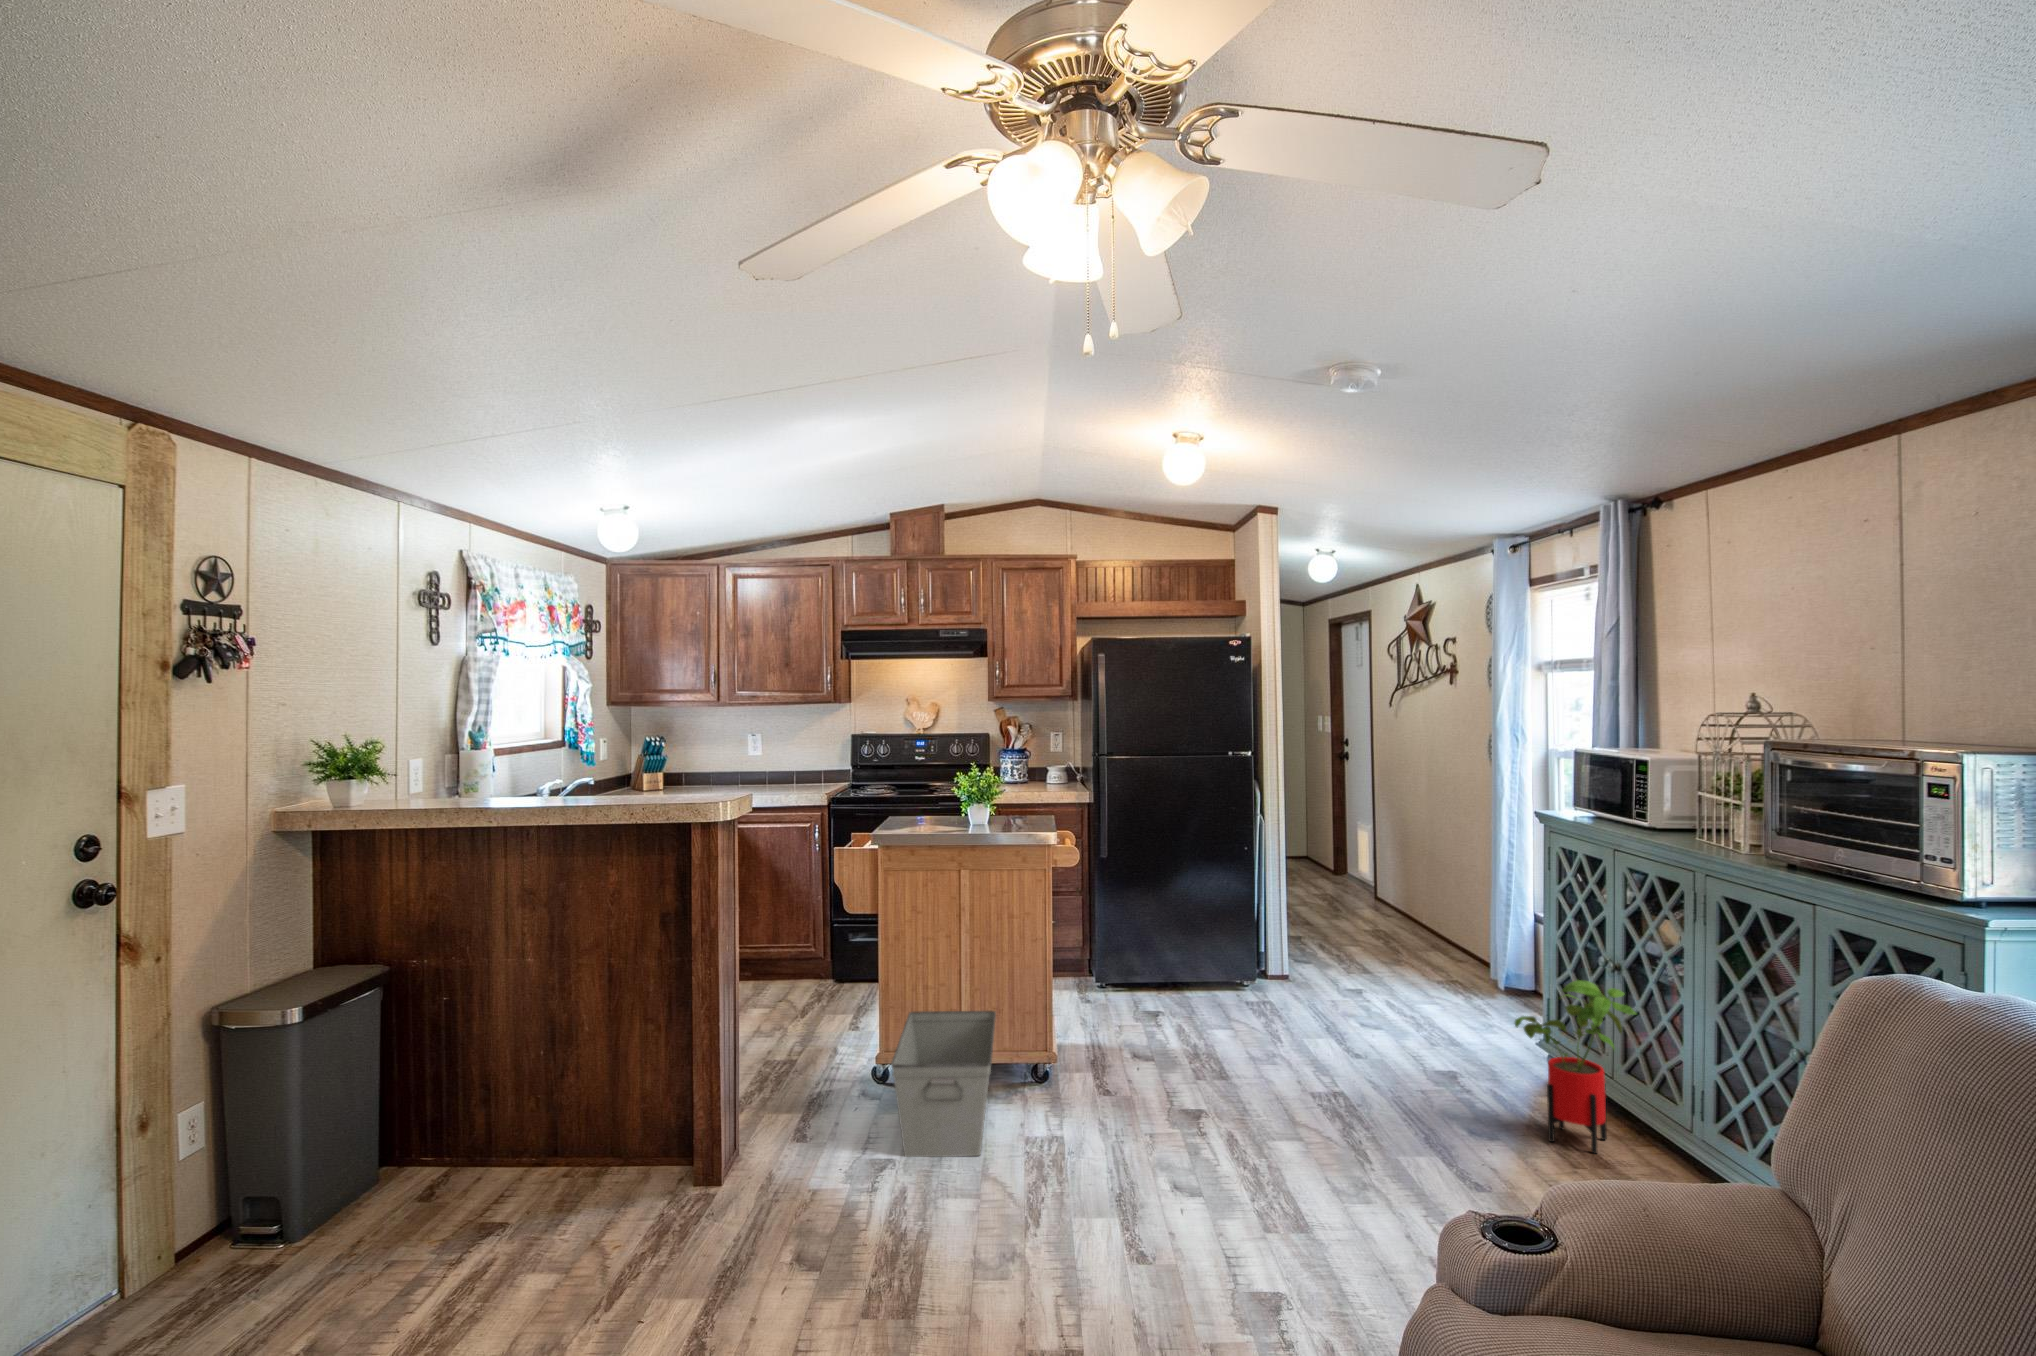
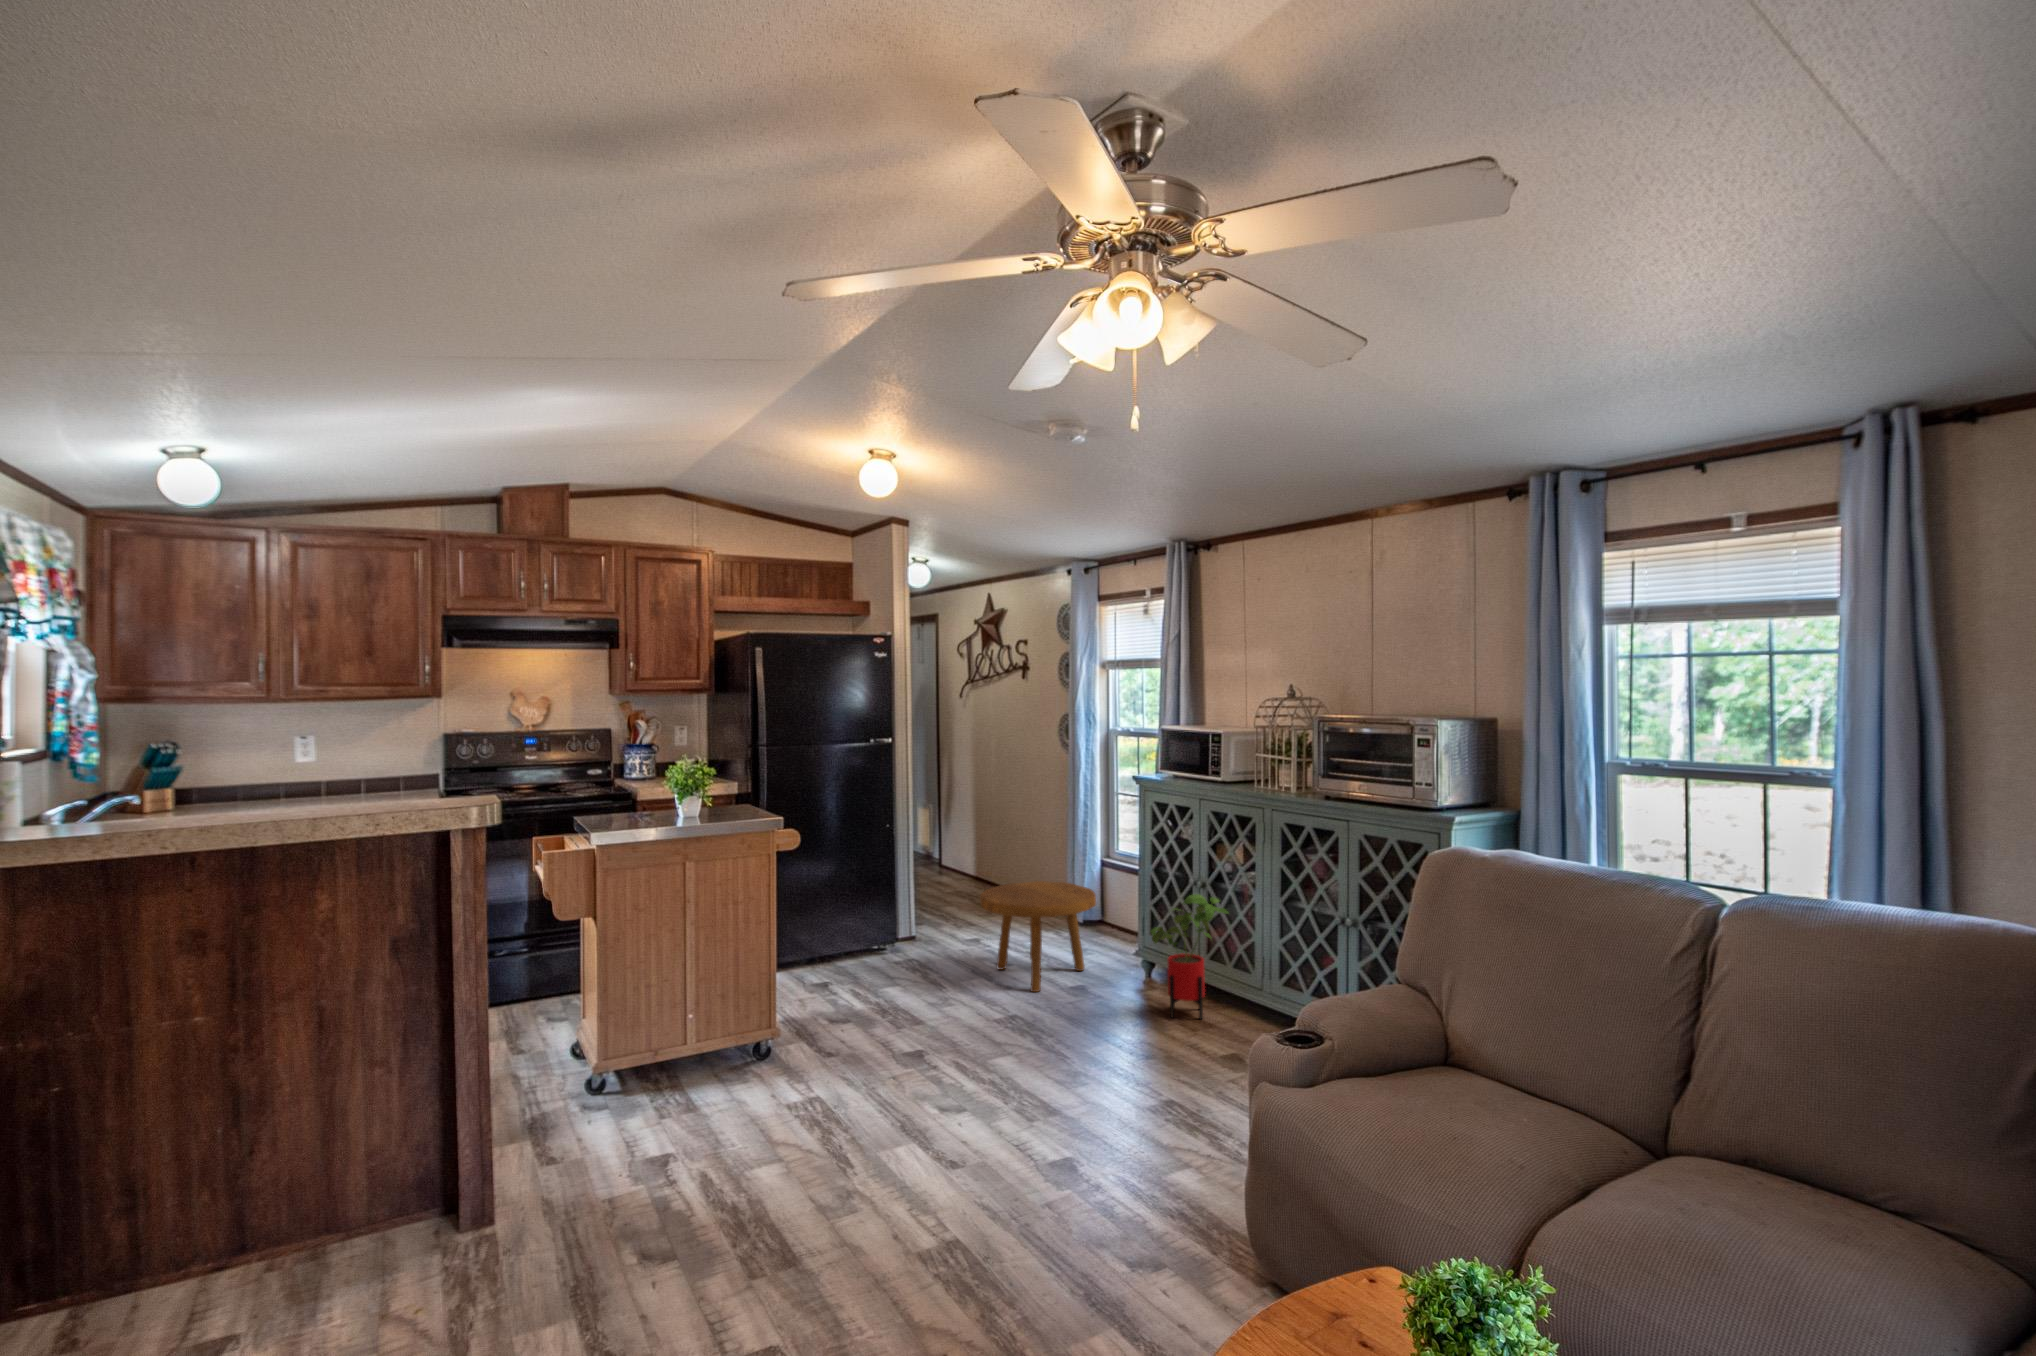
footstool: none [1328,931,1480,1069] -> present [980,881,1096,992]
storage bin: present [891,1011,996,1157] -> none [634,997,766,1150]

